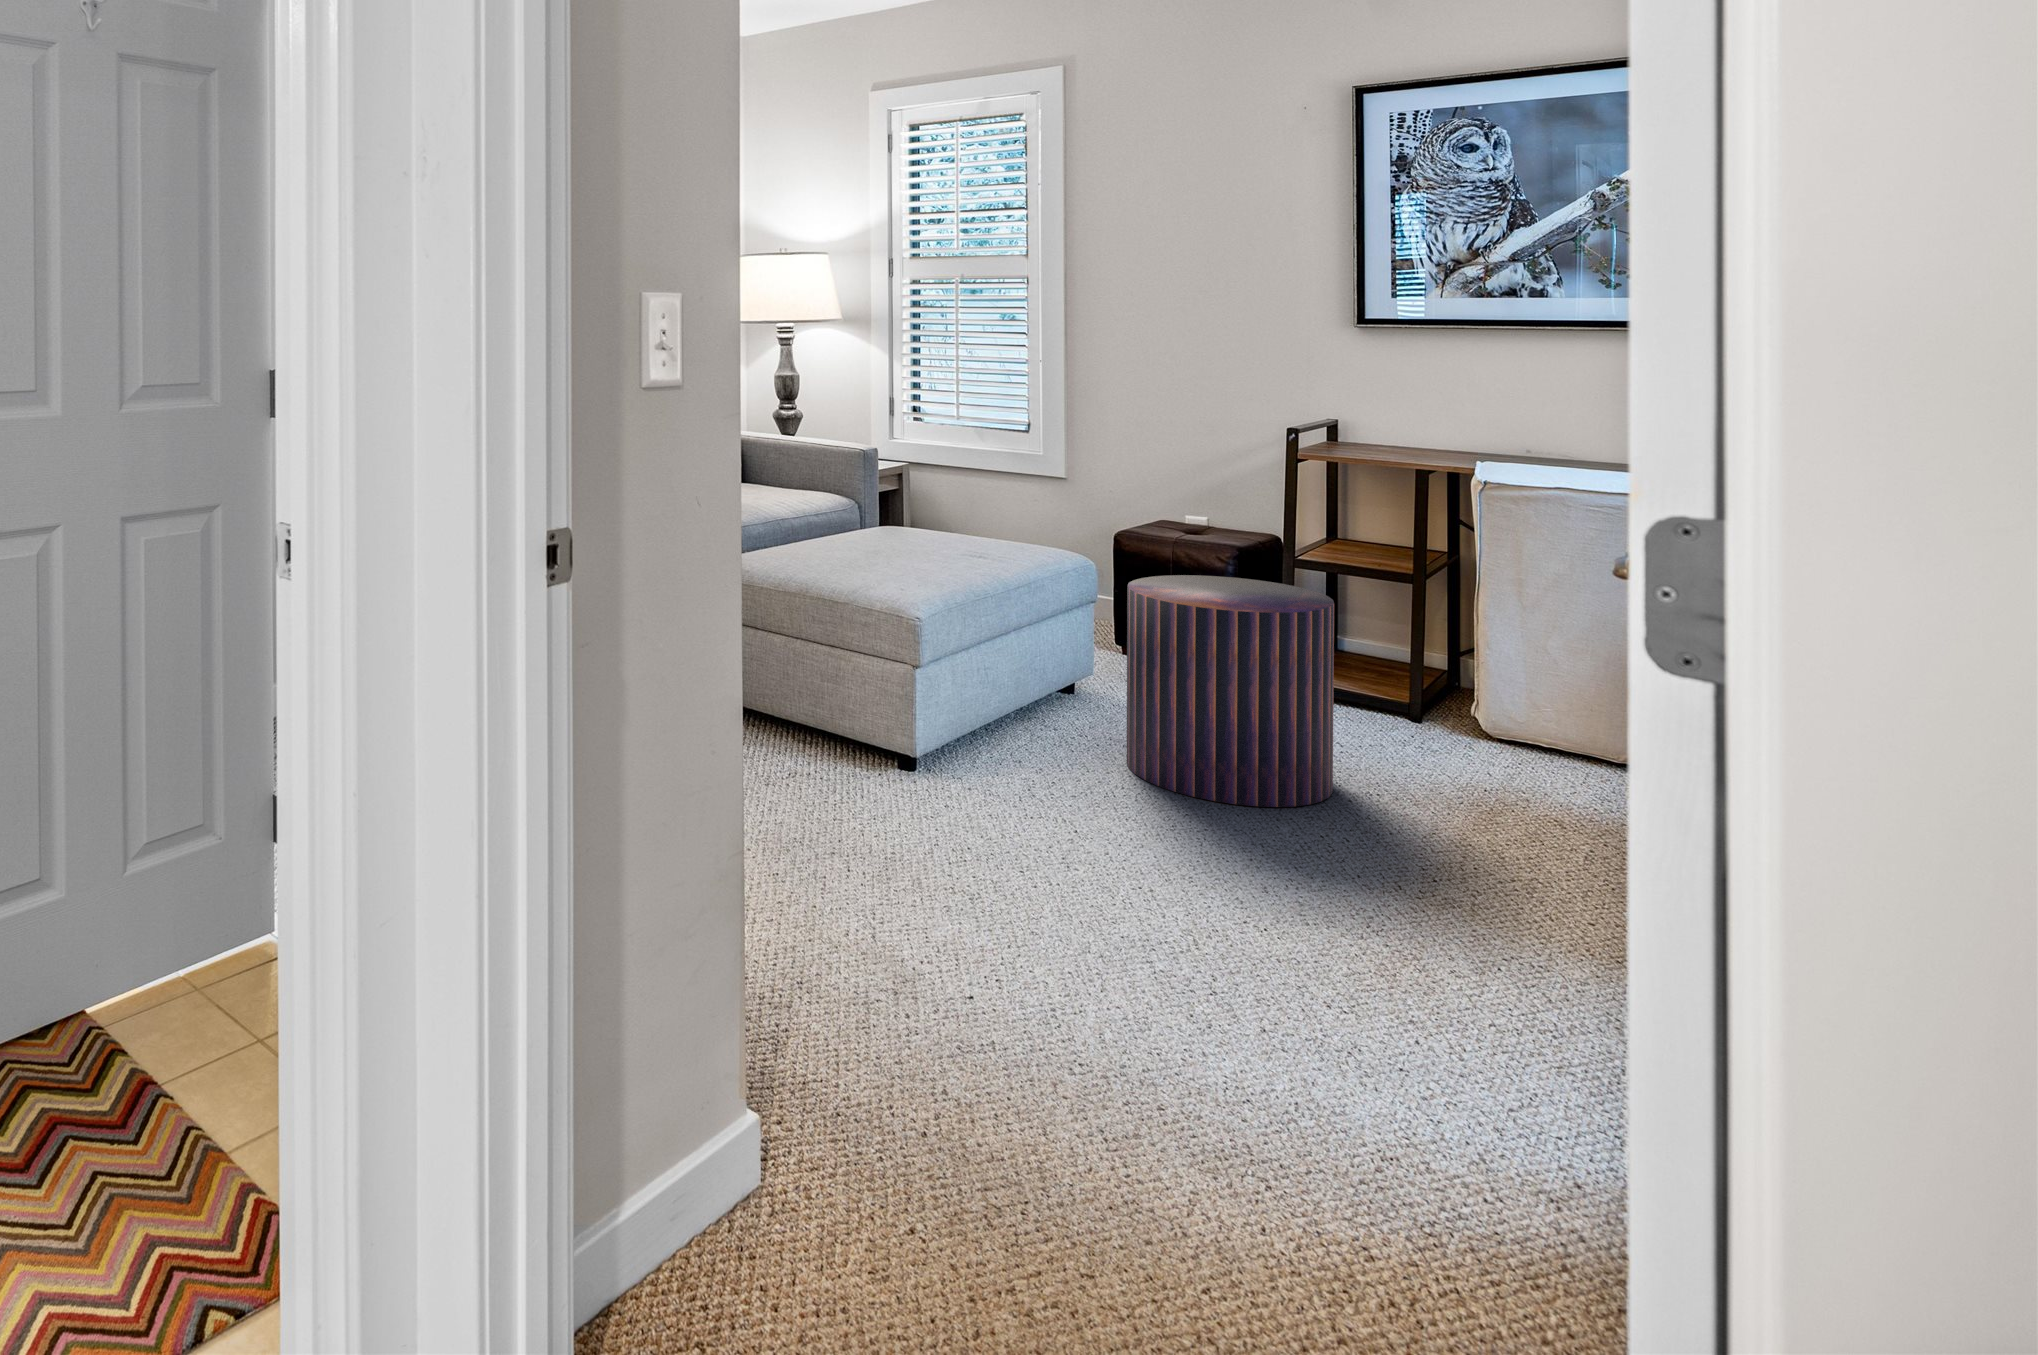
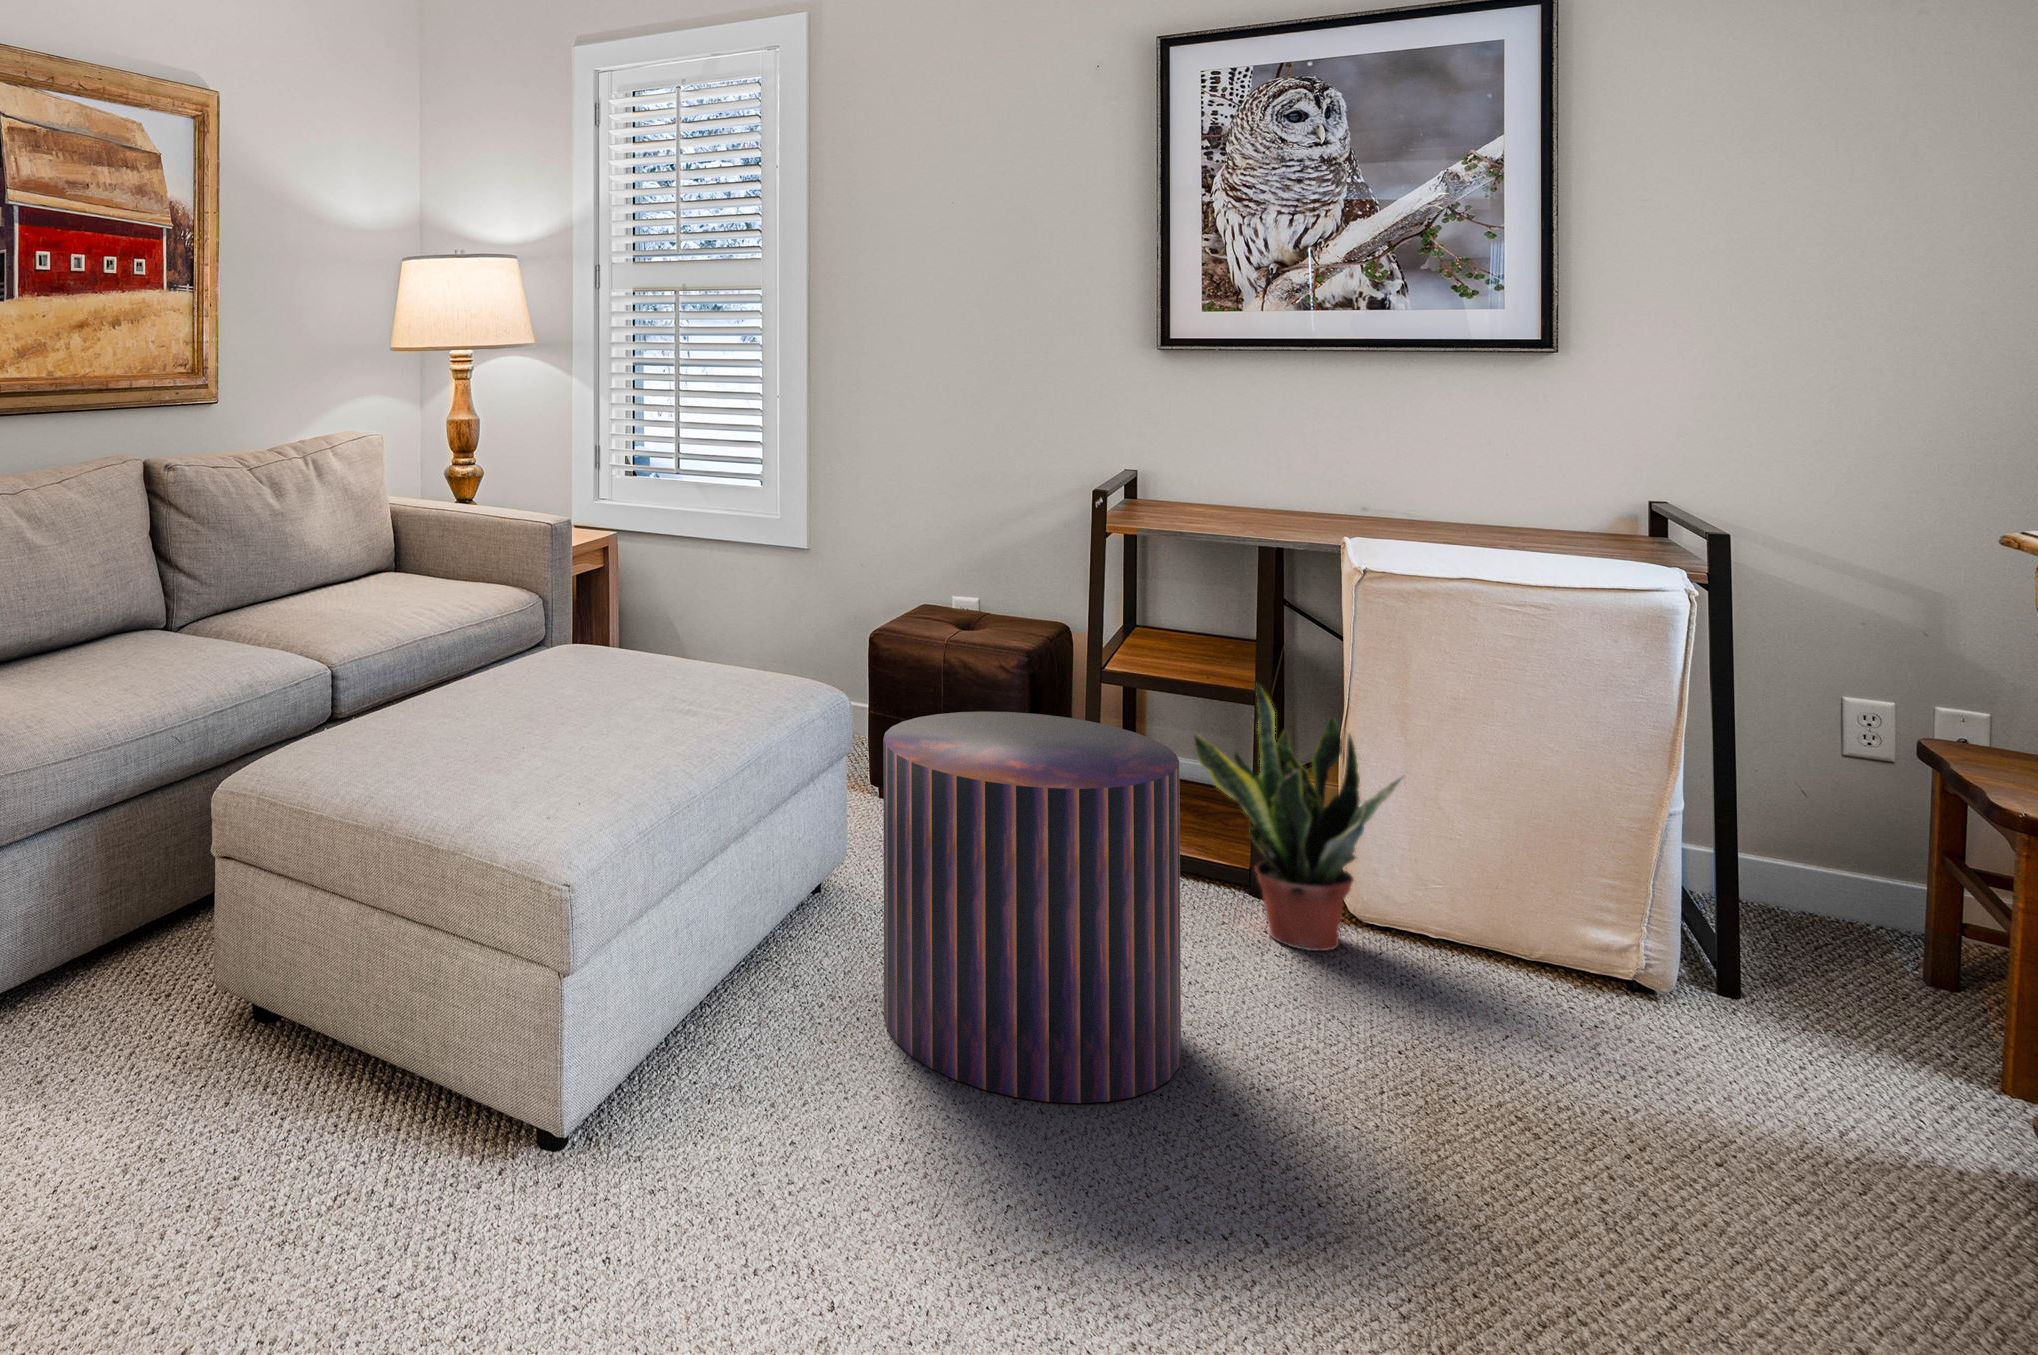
potted plant: none [1361,568,1525,753] -> present [1194,684,1404,951]

